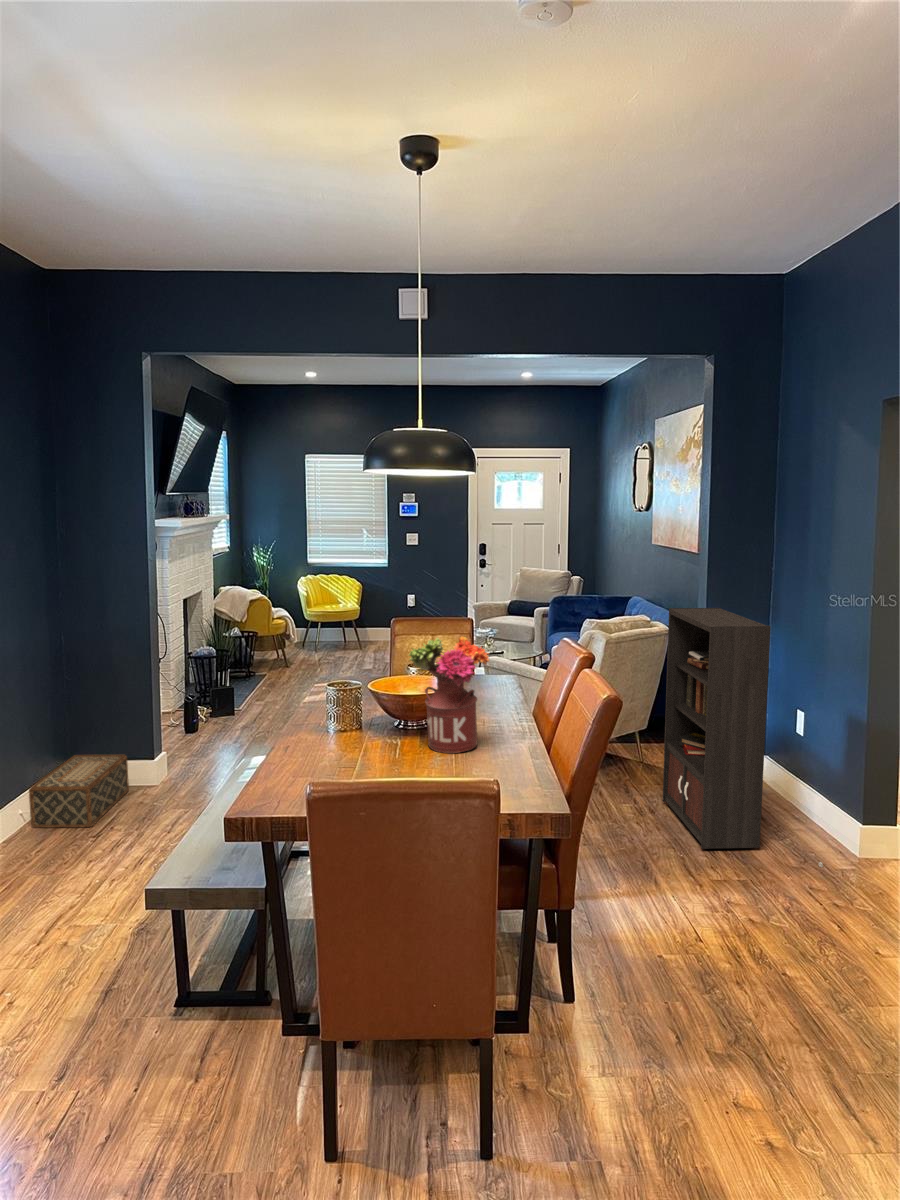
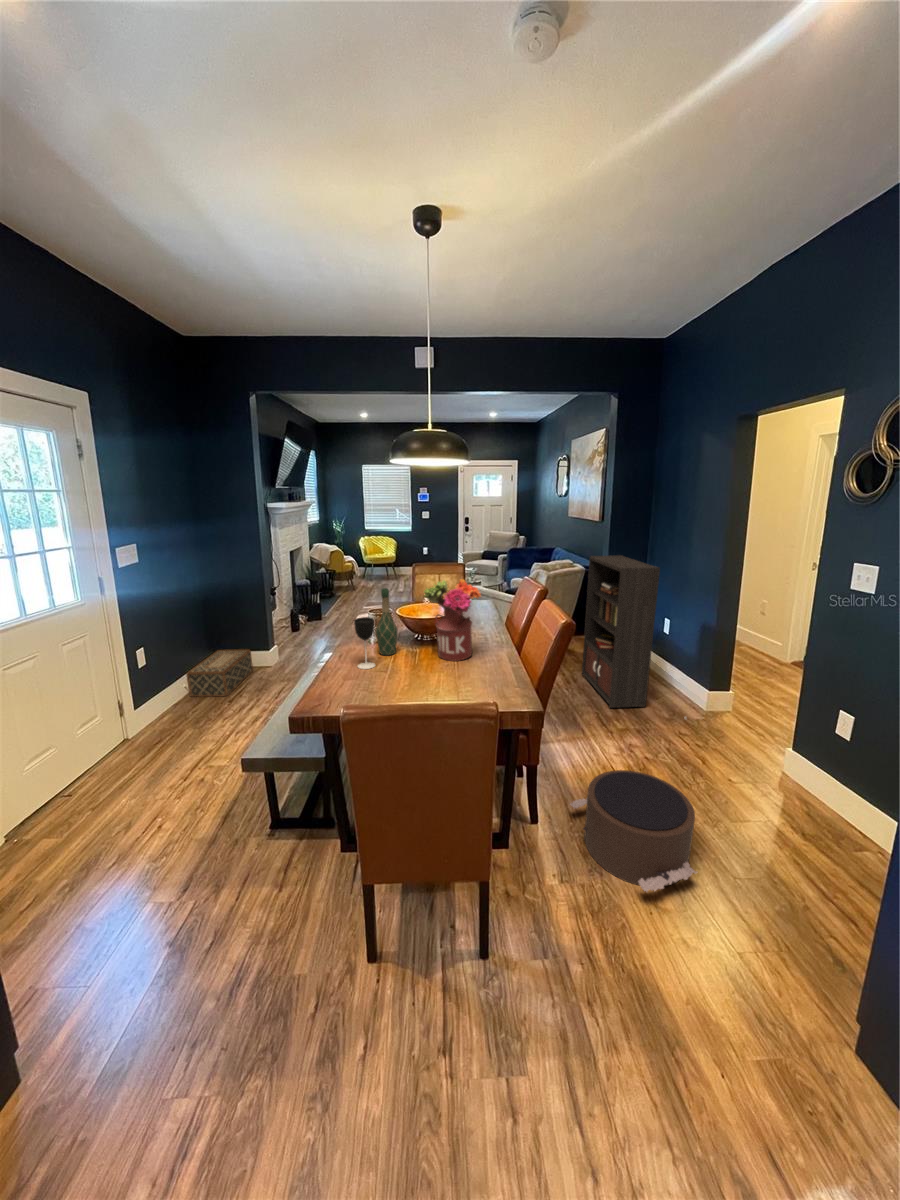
wine bottle: none [340,649,370,746] -> present [376,588,398,655]
wine glass: none [311,689,339,762] -> present [354,617,375,669]
pouf: none [622,922,798,1082] -> present [570,770,697,892]

